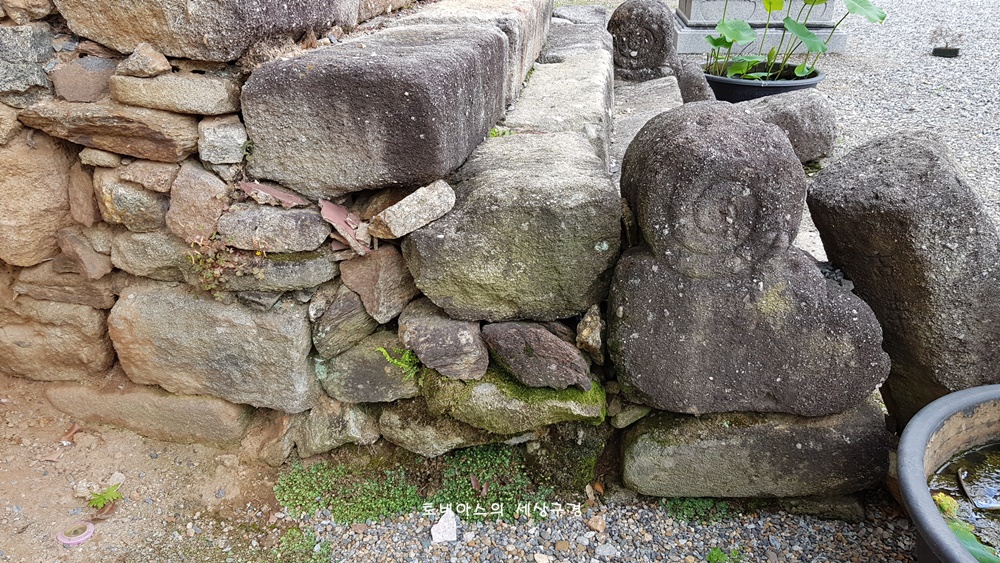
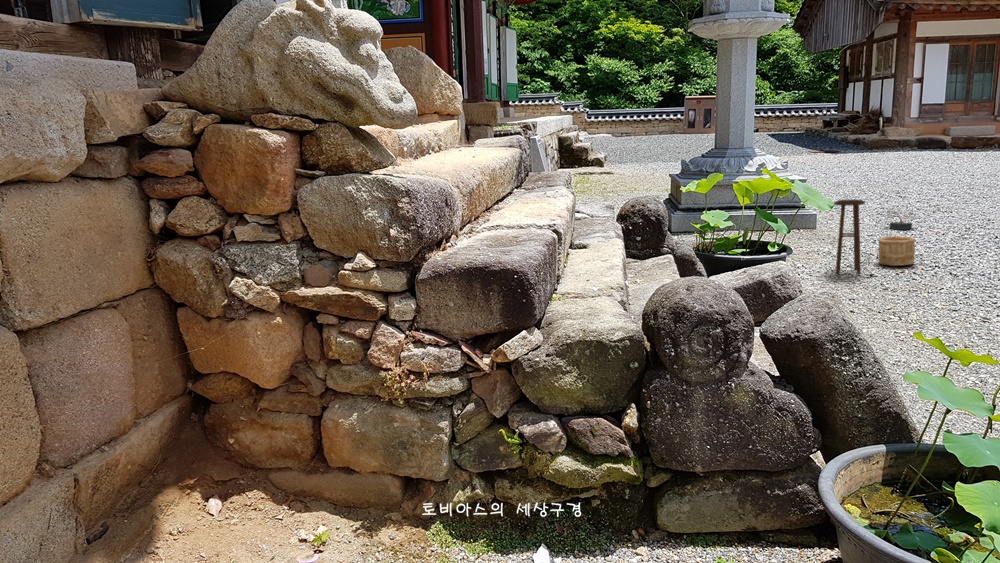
stool: none [868,12,921,109] -> present [834,199,865,275]
wooden bucket: none [921,62,973,99] -> present [878,236,916,266]

